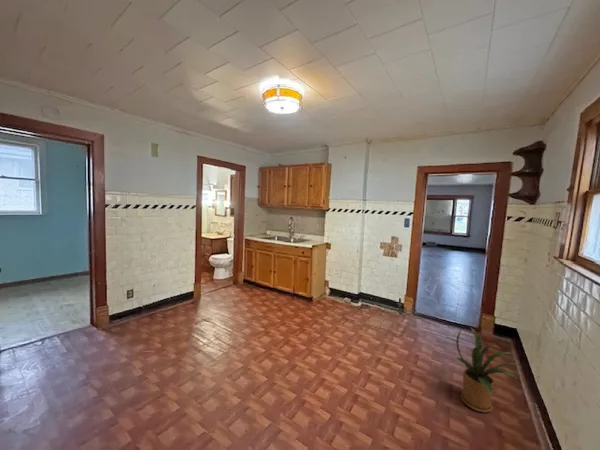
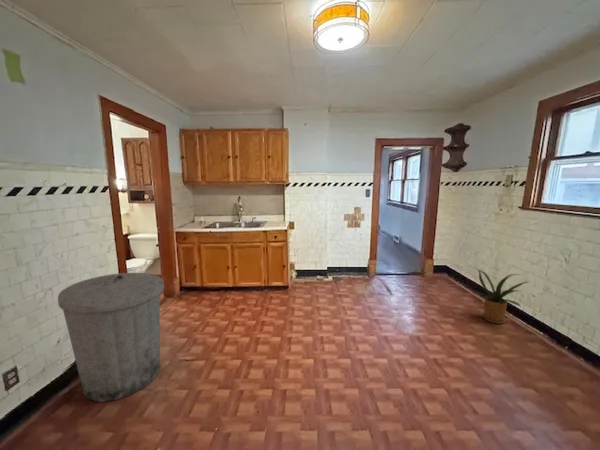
trash can: none [132,251,187,320] -> present [58,273,164,402]

